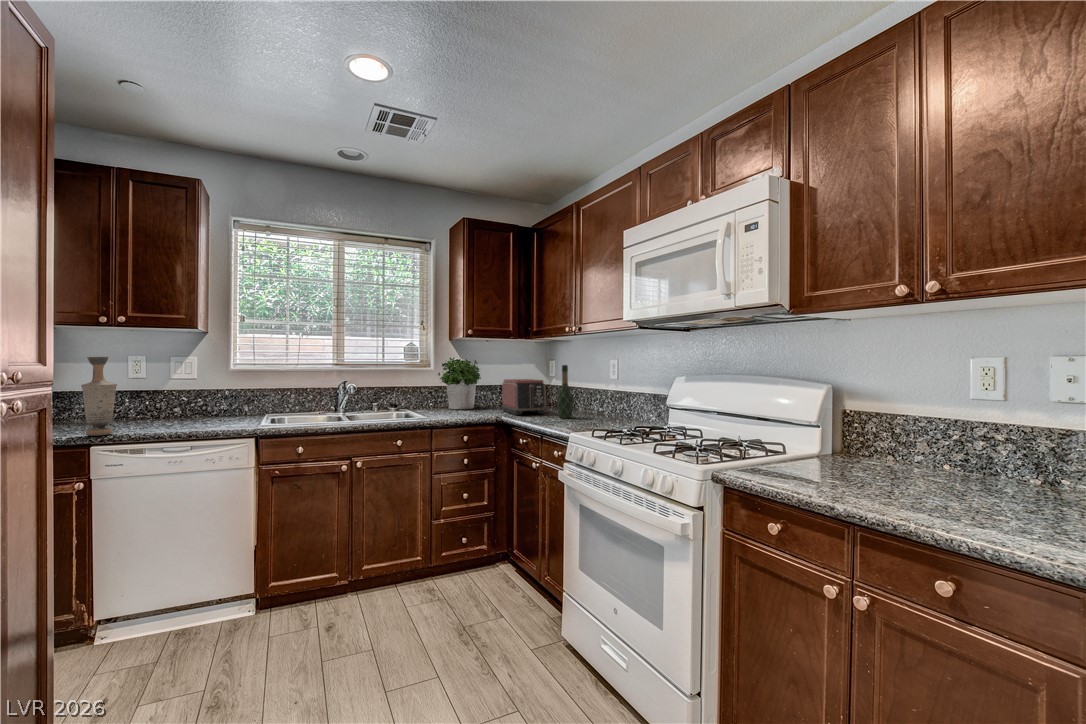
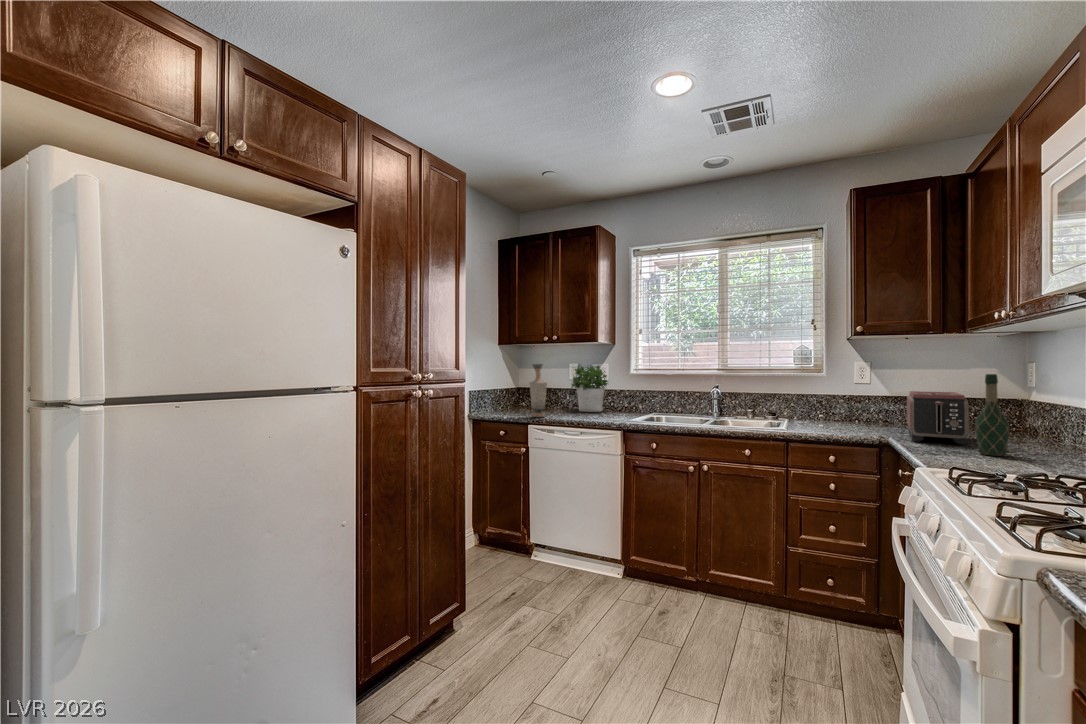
potted plant: present [438,358,481,409] -> present [571,365,608,412]

